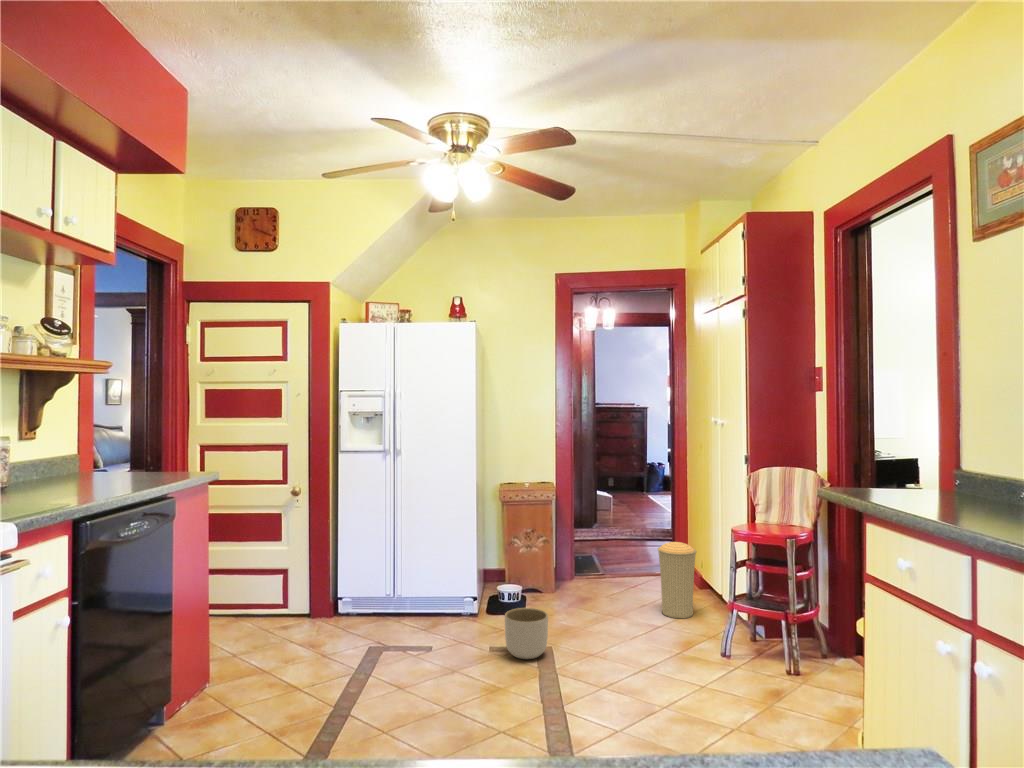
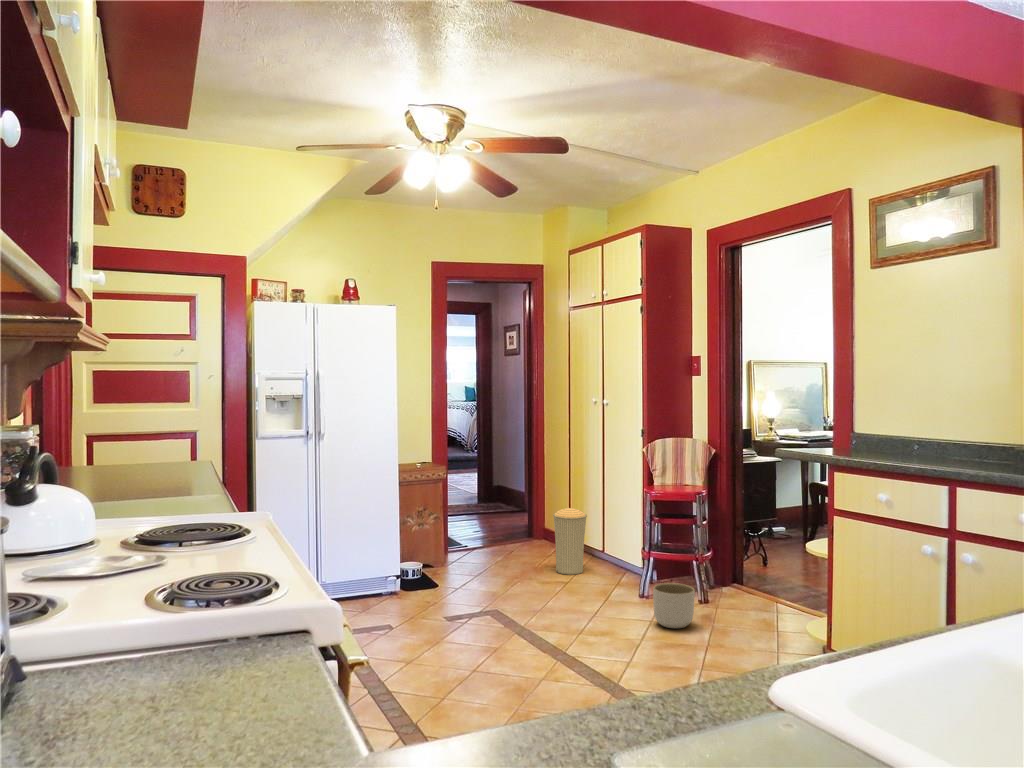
planter: present [505,608,548,659] -> present [653,583,695,629]

